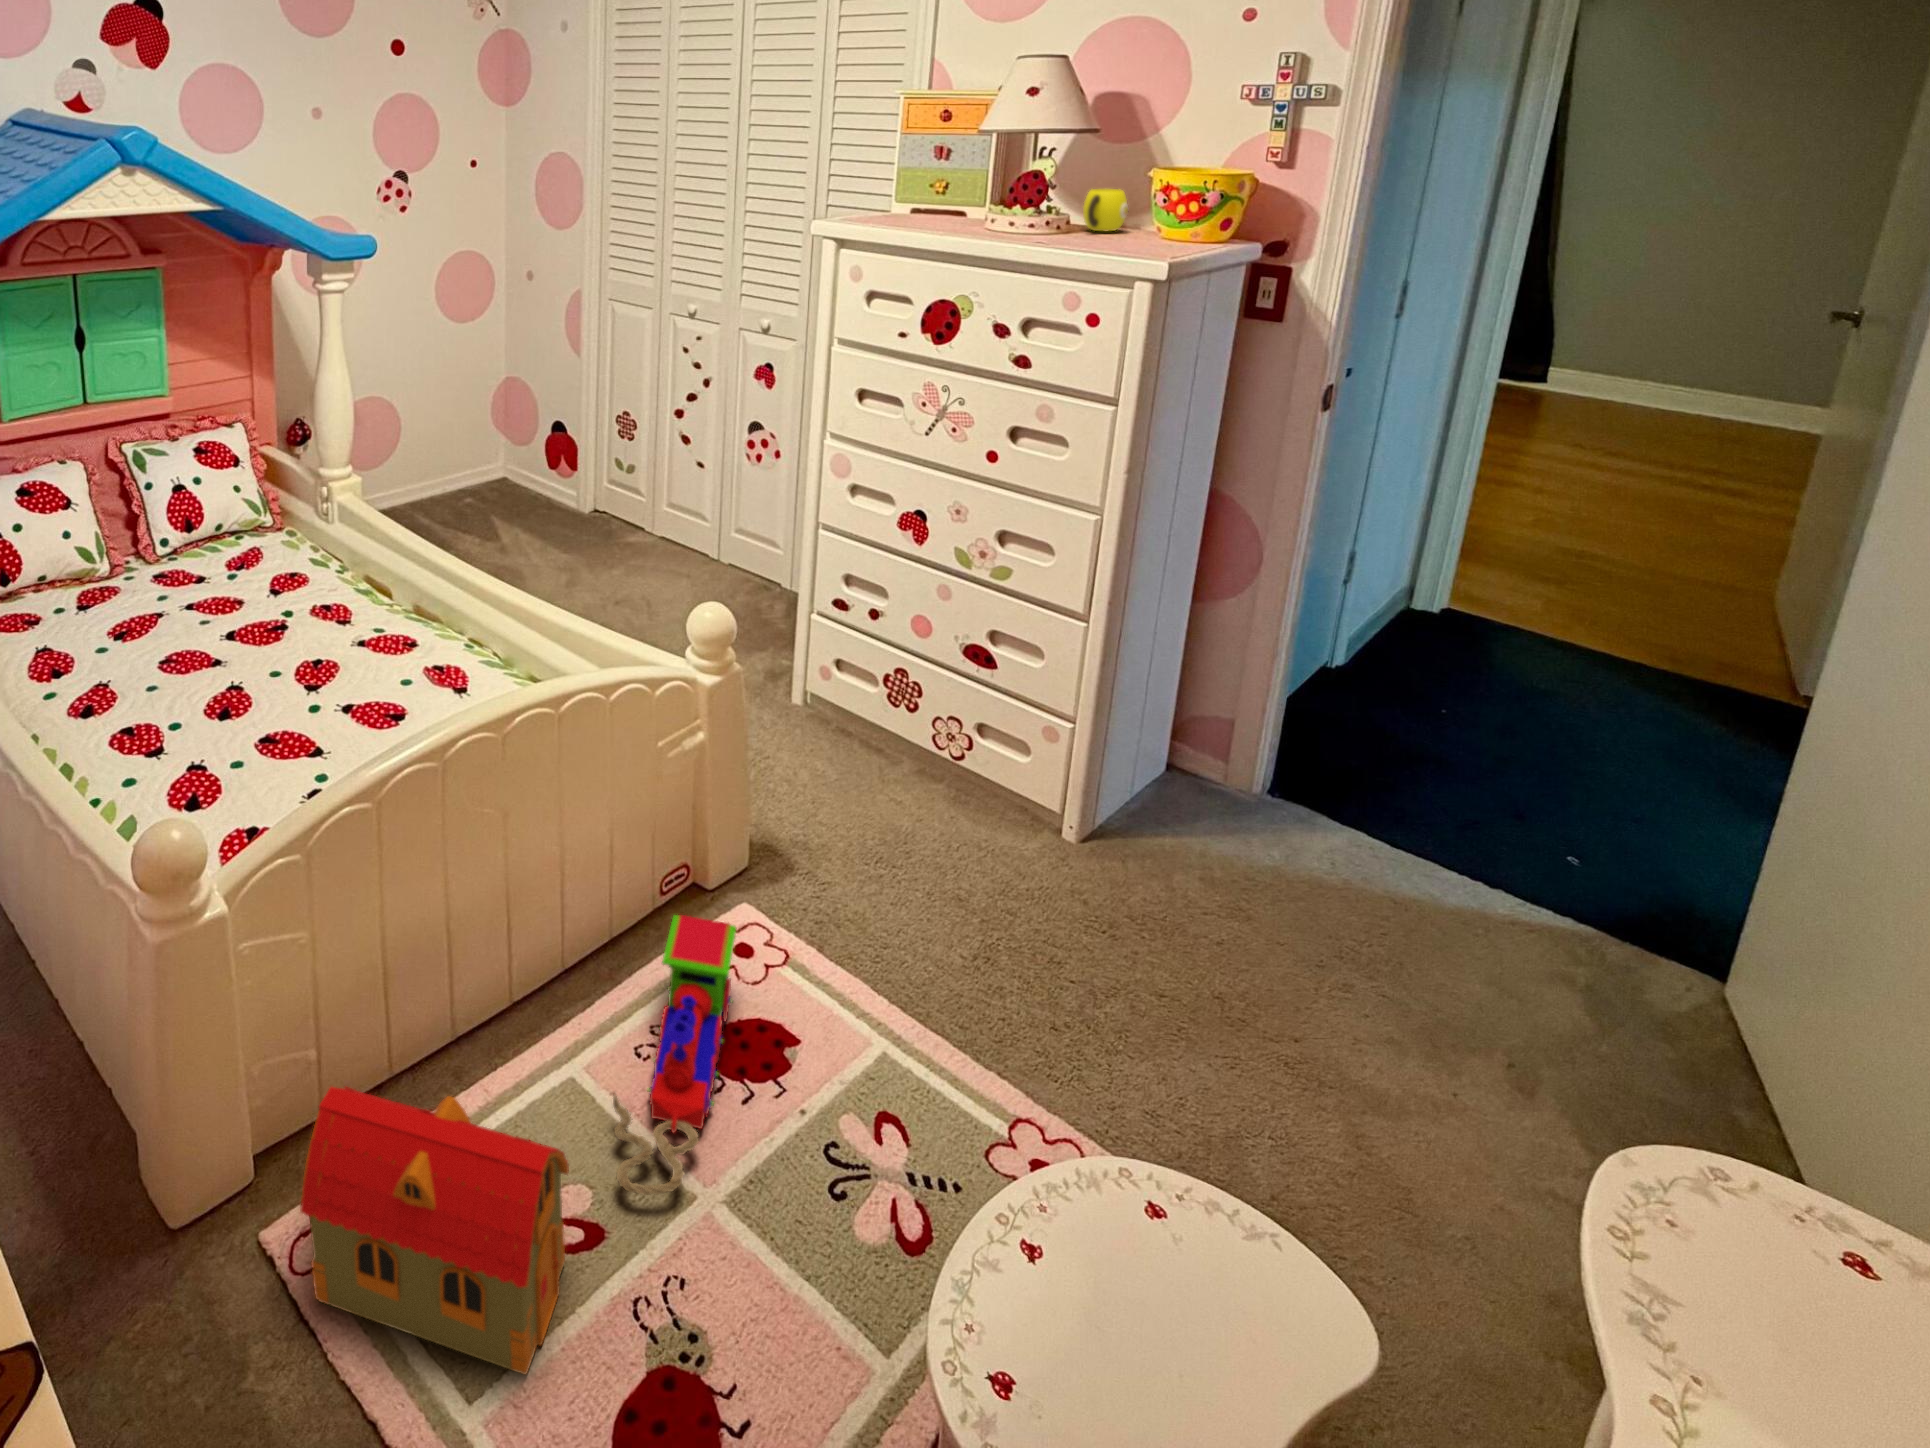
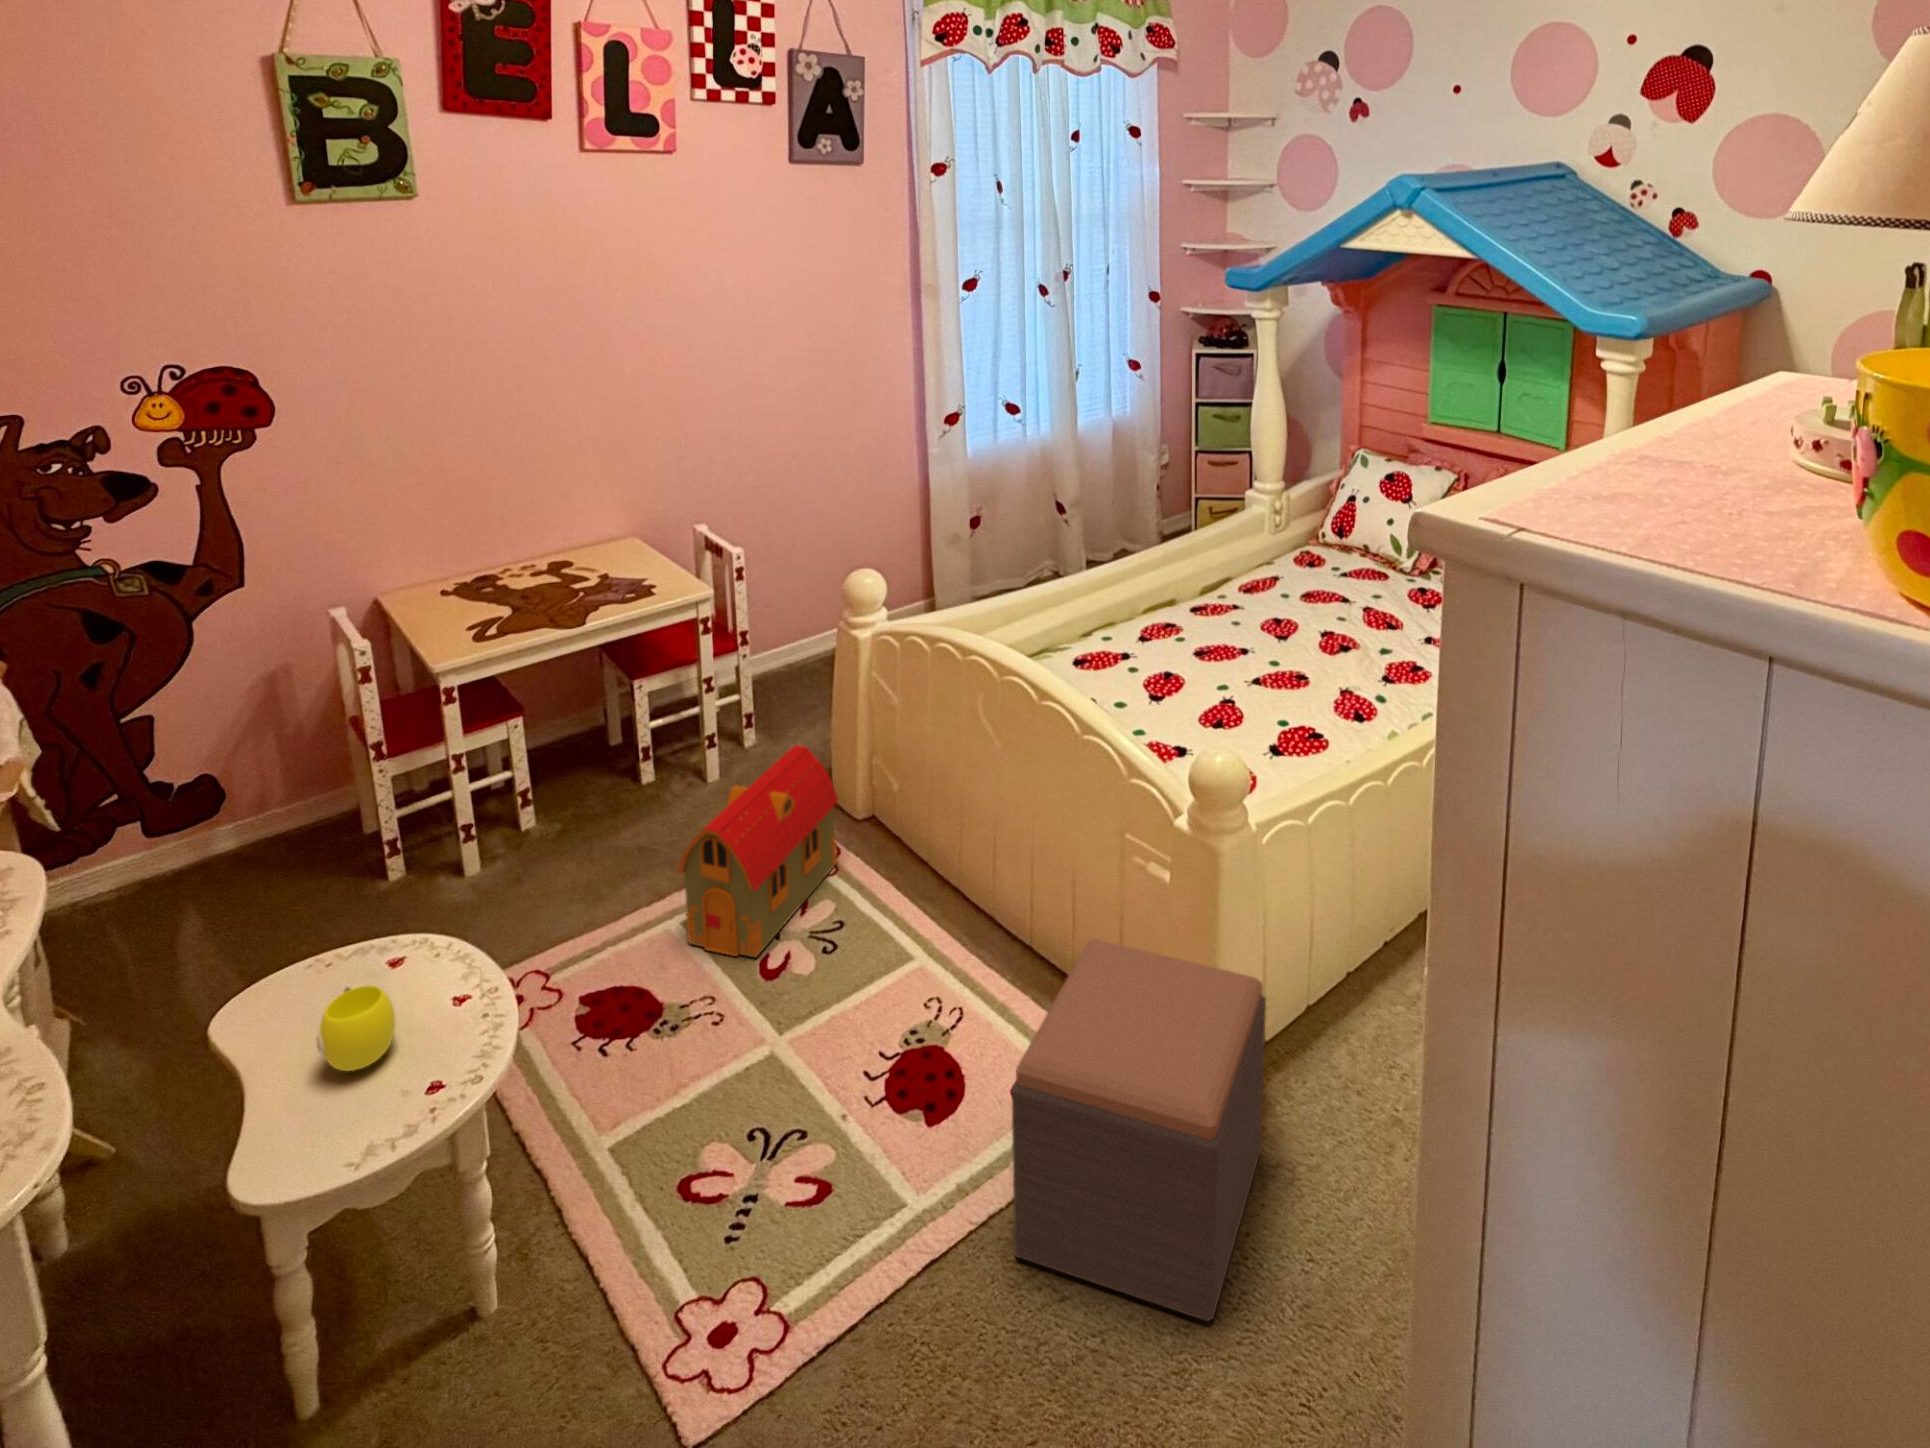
cup: present [1083,189,1128,232] -> present [317,985,395,1071]
footstool: none [756,713,937,971] -> present [1012,939,1266,1321]
toy train: present [613,915,736,1195] -> none [777,945,1020,1064]

